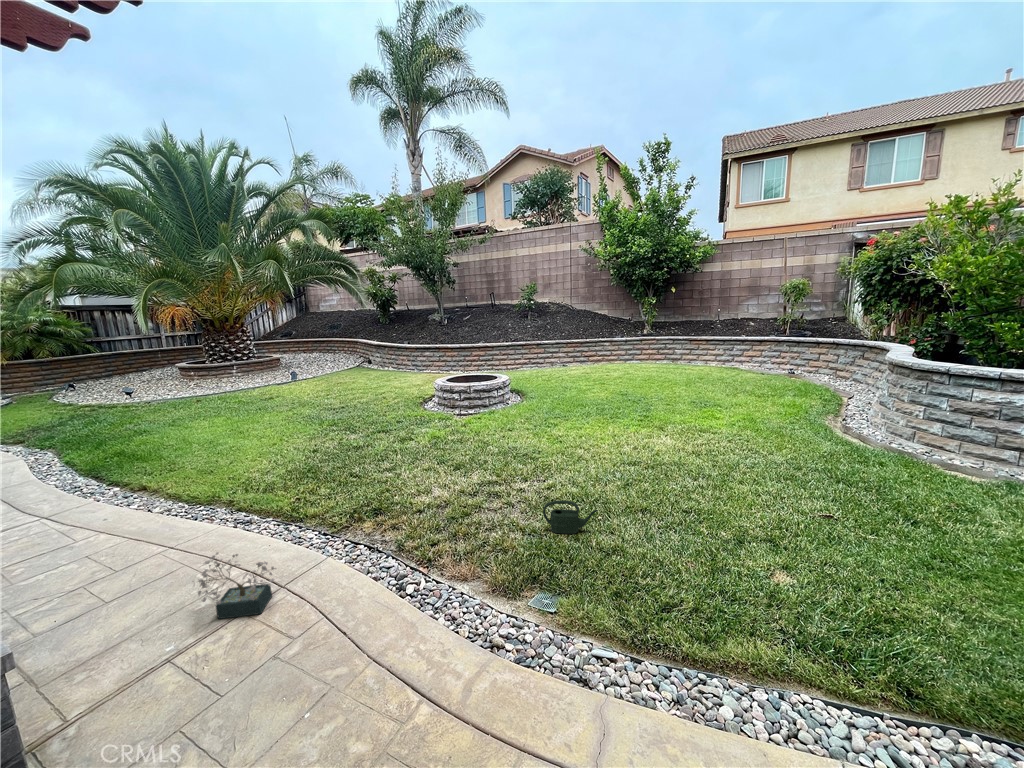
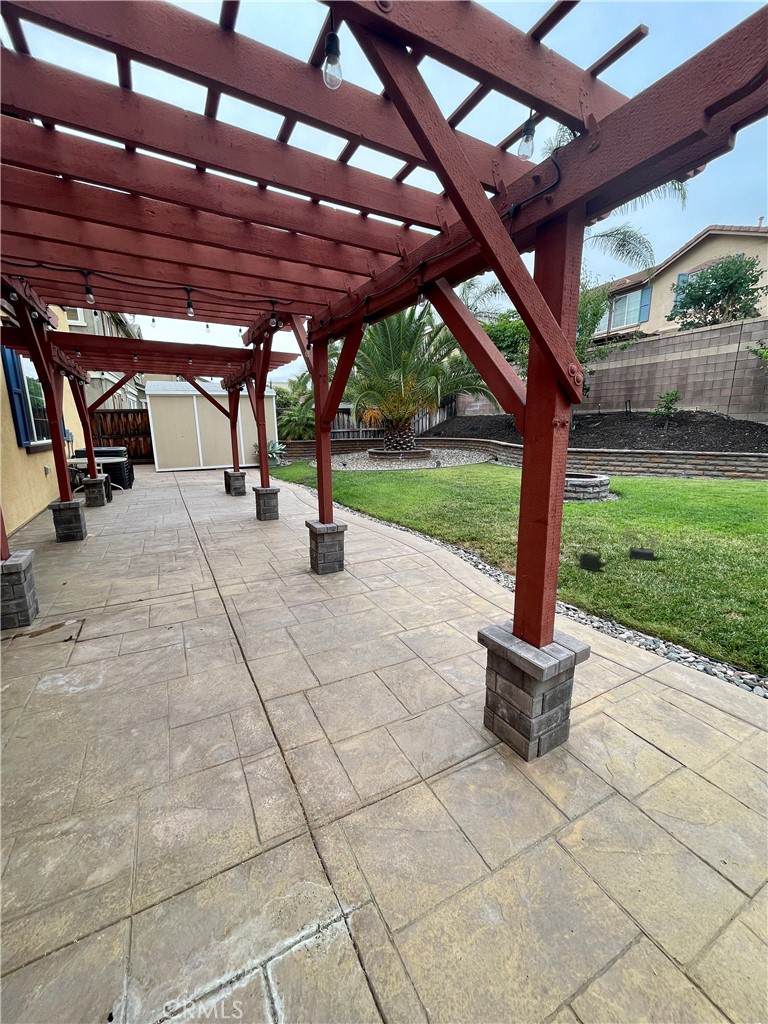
decorative plant: present [192,552,276,619] -> present [621,528,662,561]

